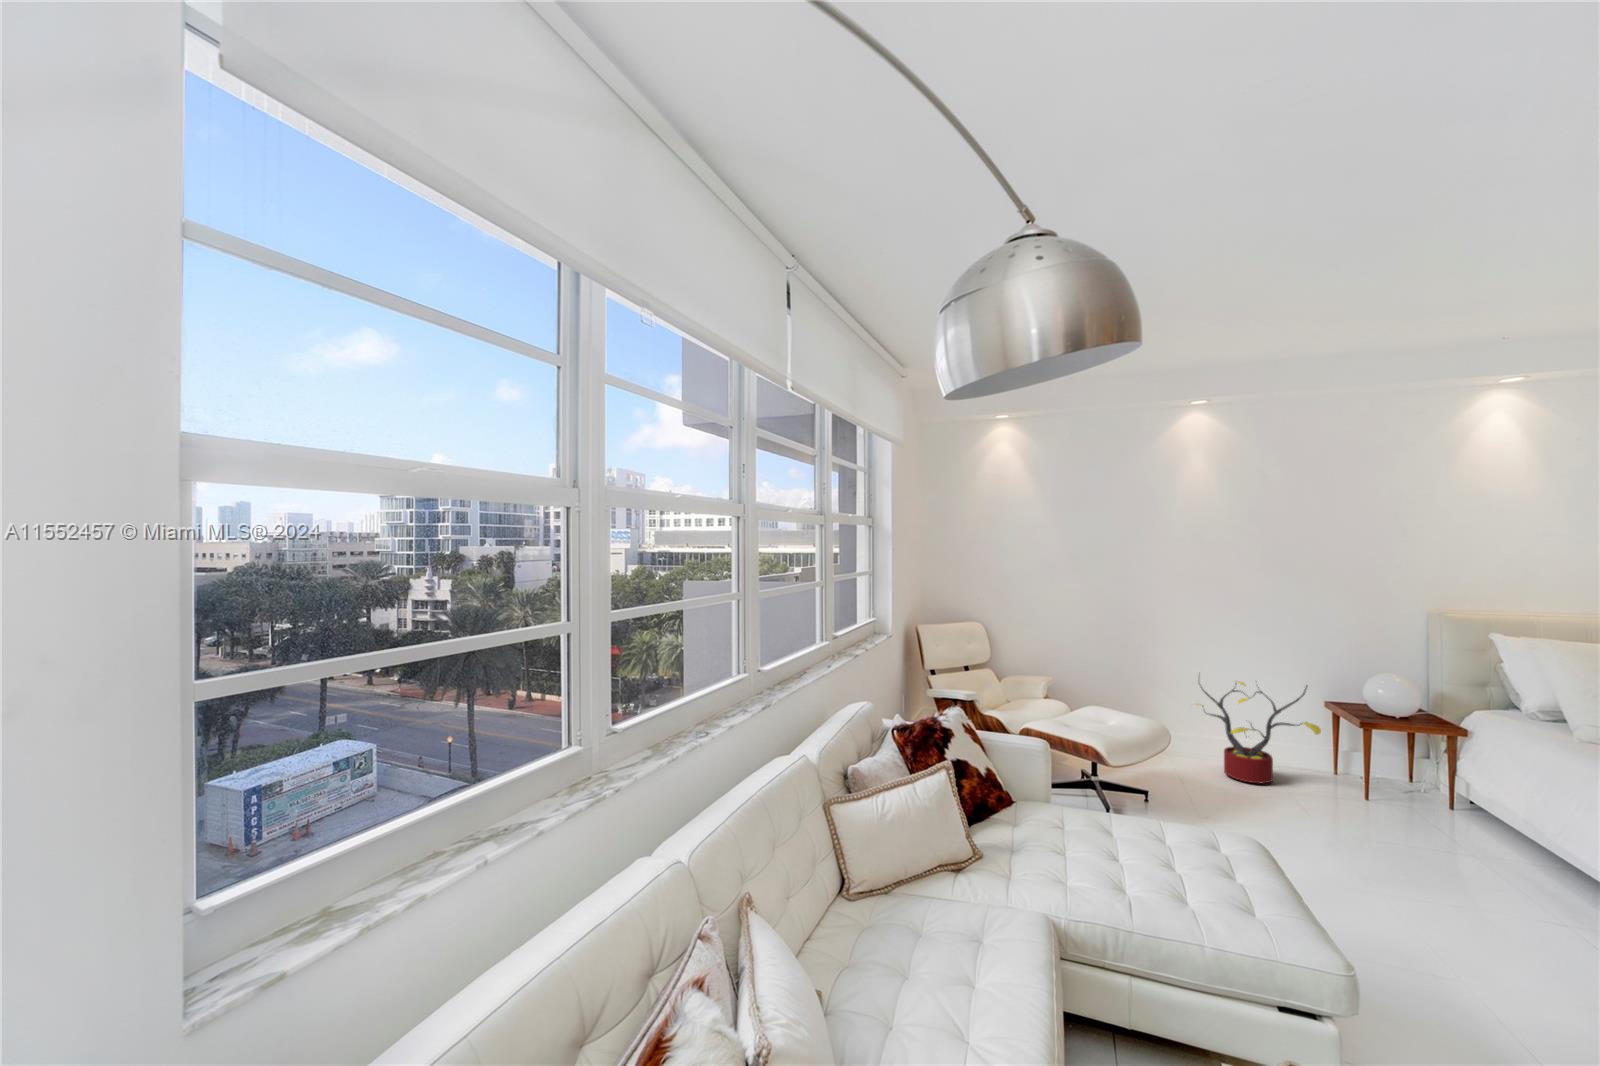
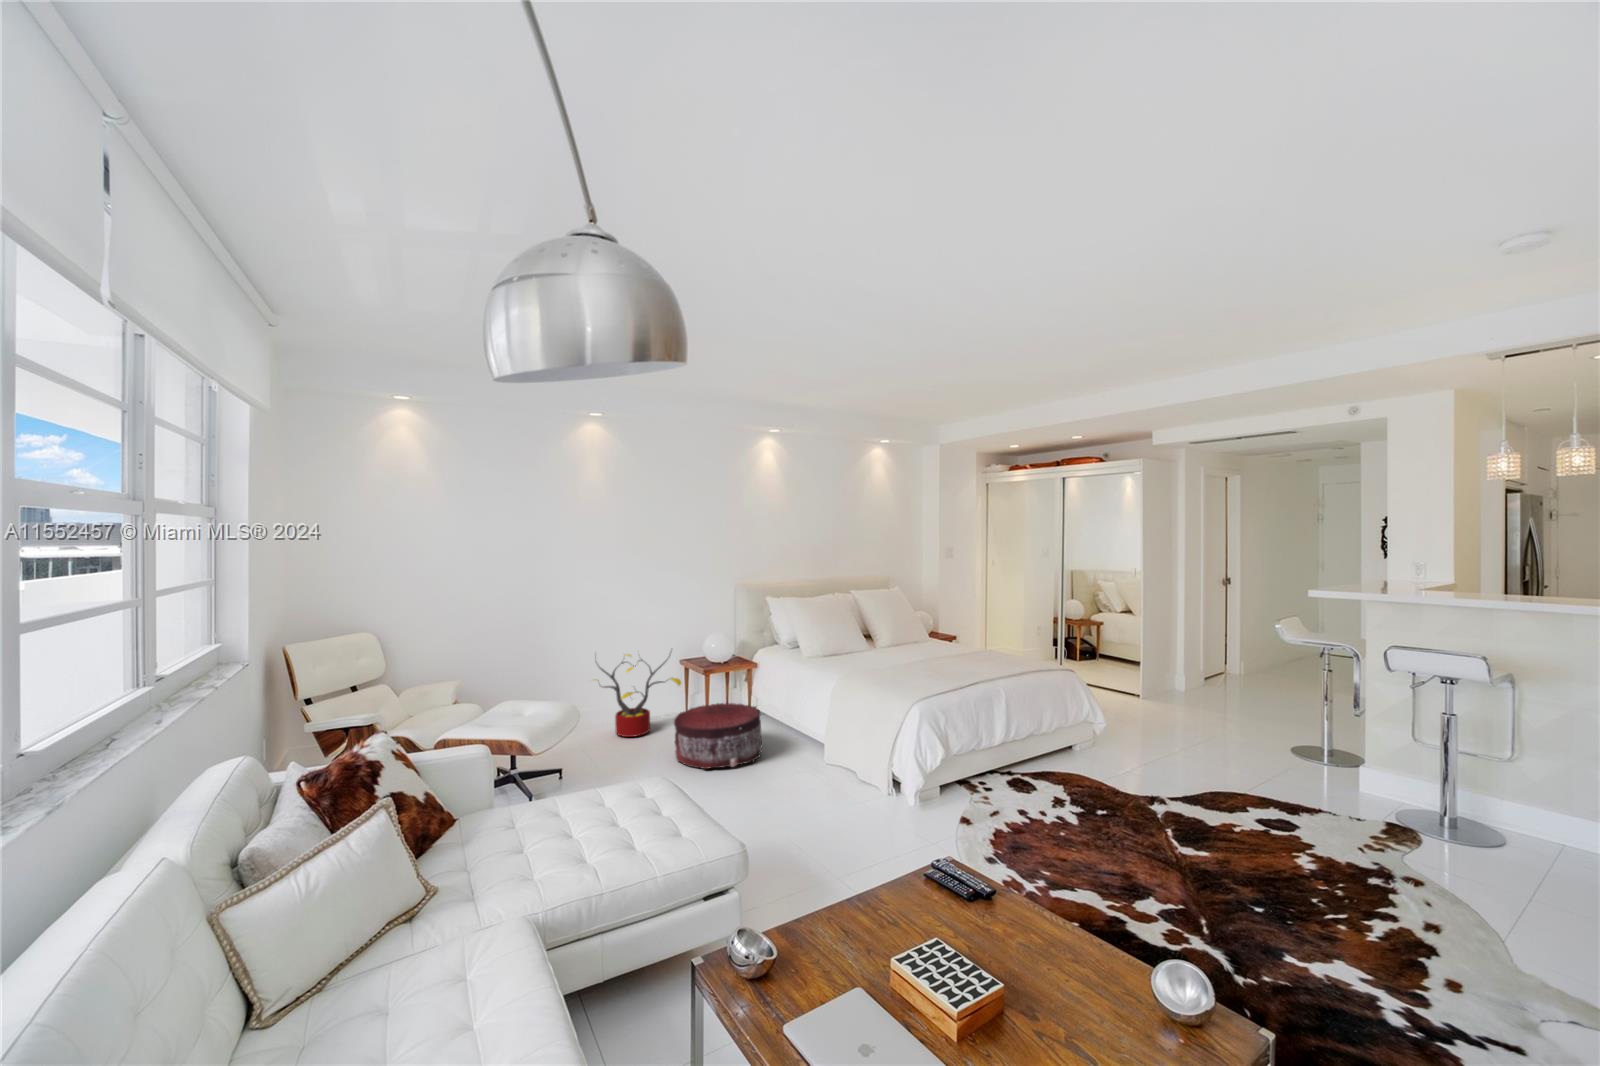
pouf: none [1300,765,1461,873] -> present [674,703,762,769]

